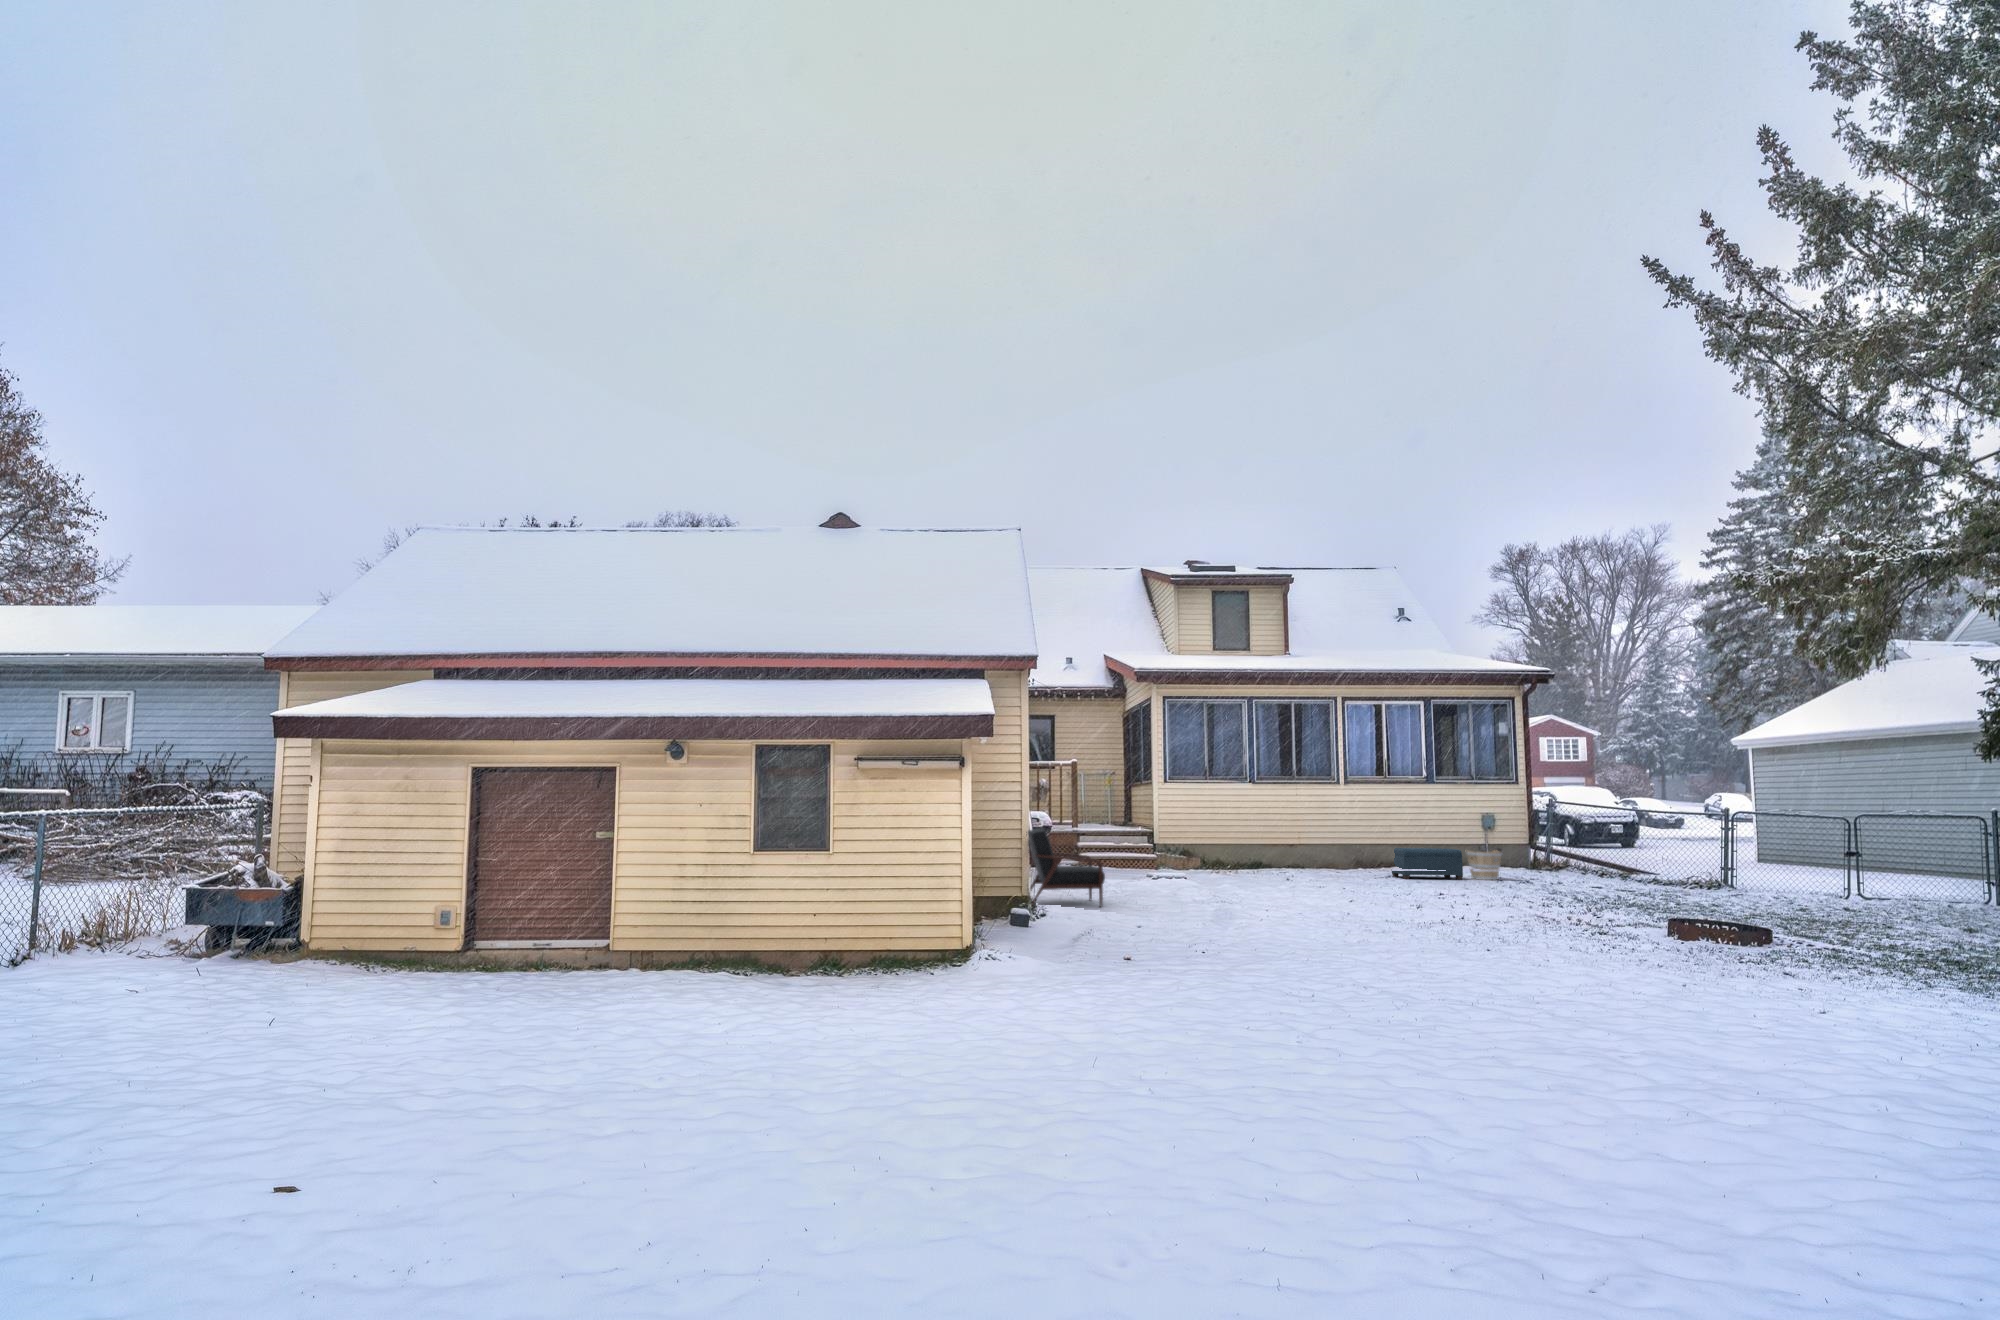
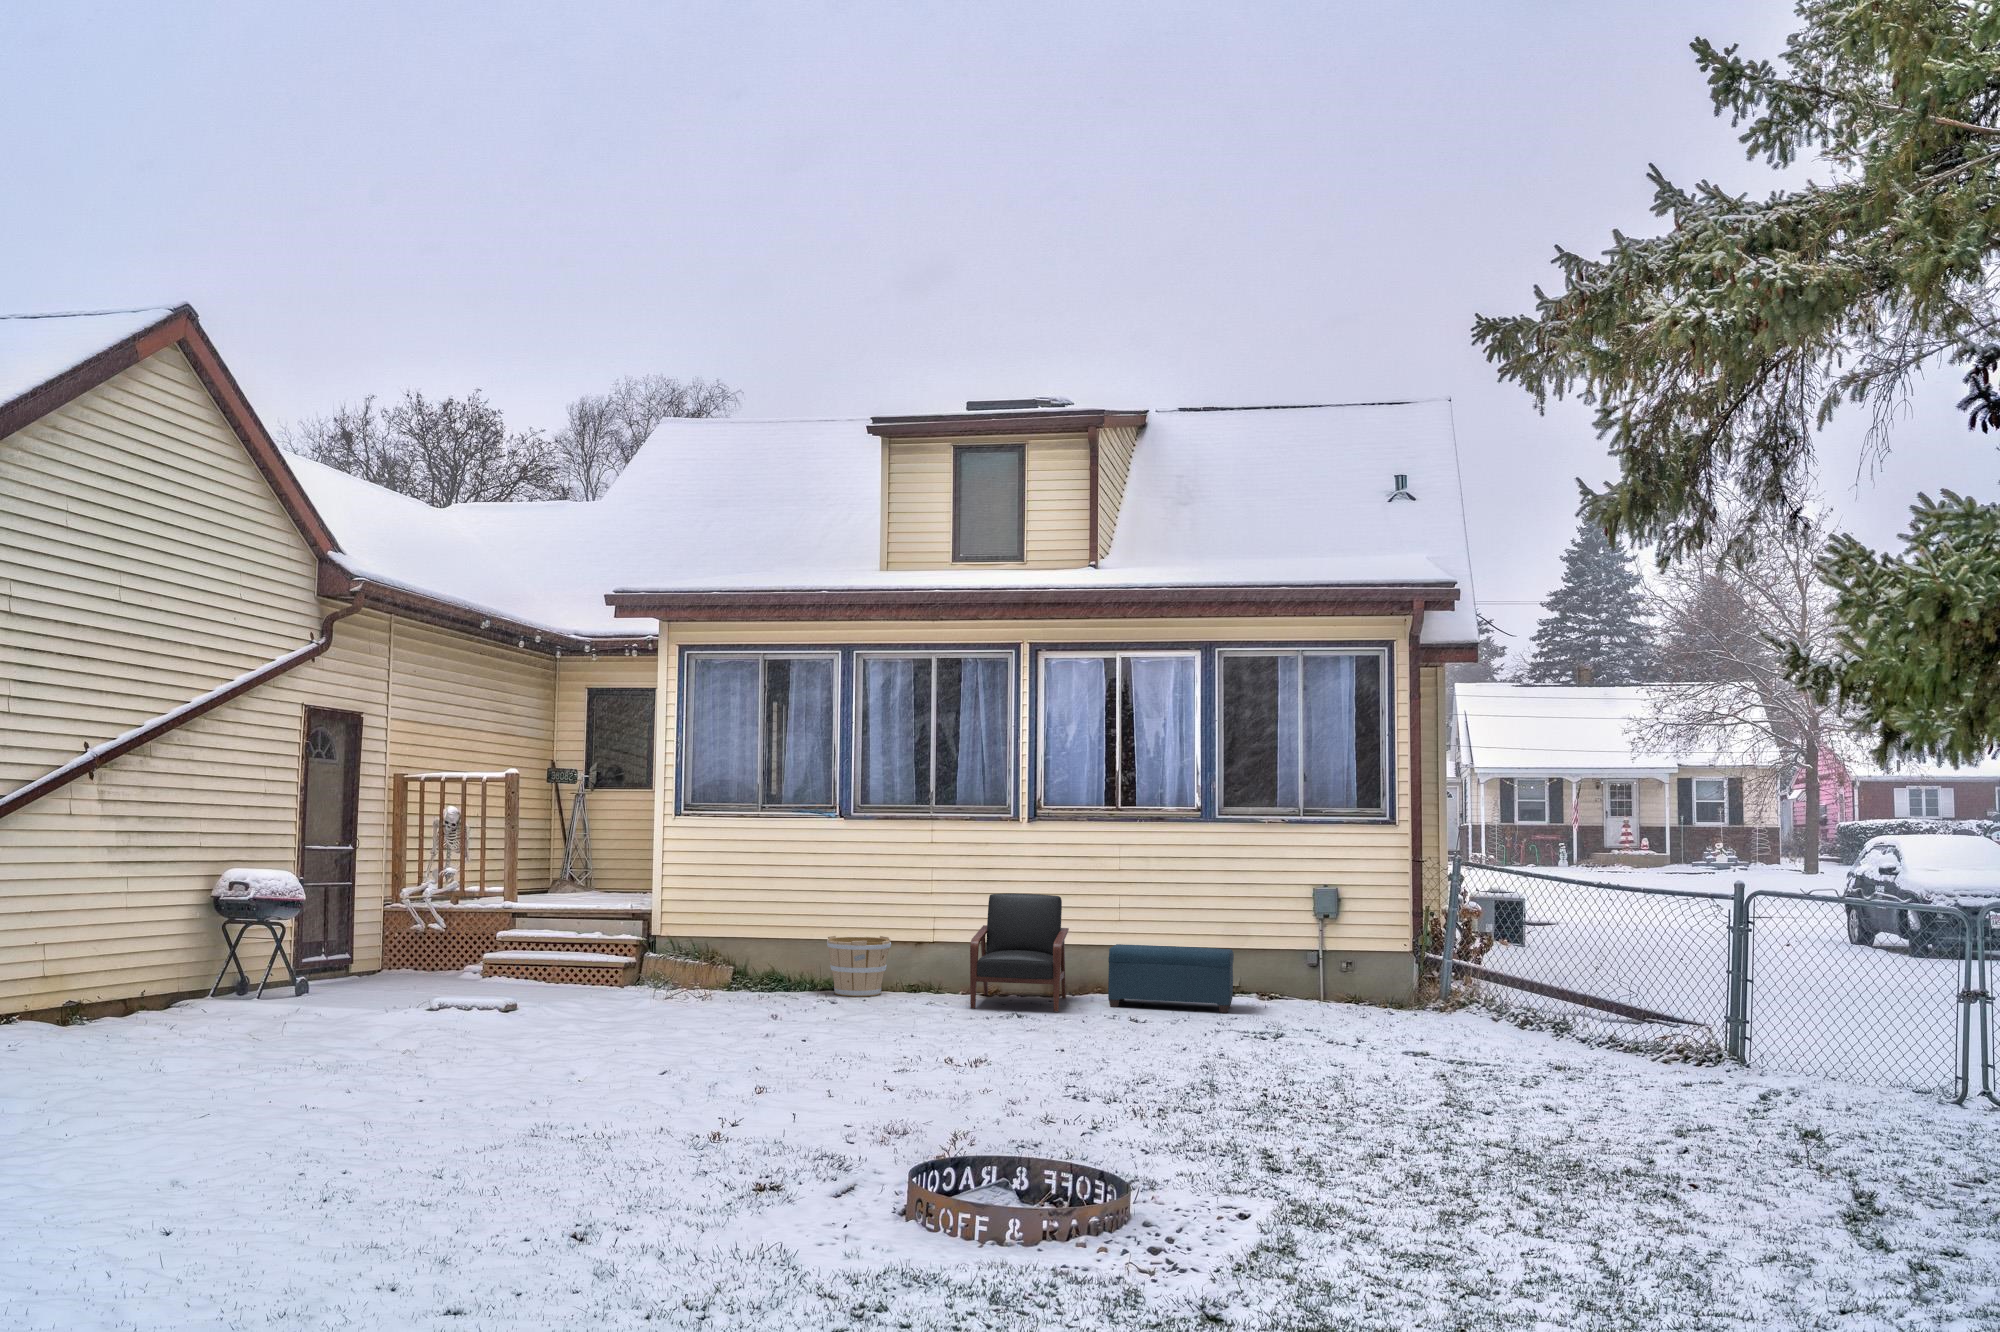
chair: present [1028,829,1105,907] -> present [970,893,1069,1012]
wooden bucket: present [1465,850,1502,880] -> present [827,936,891,997]

